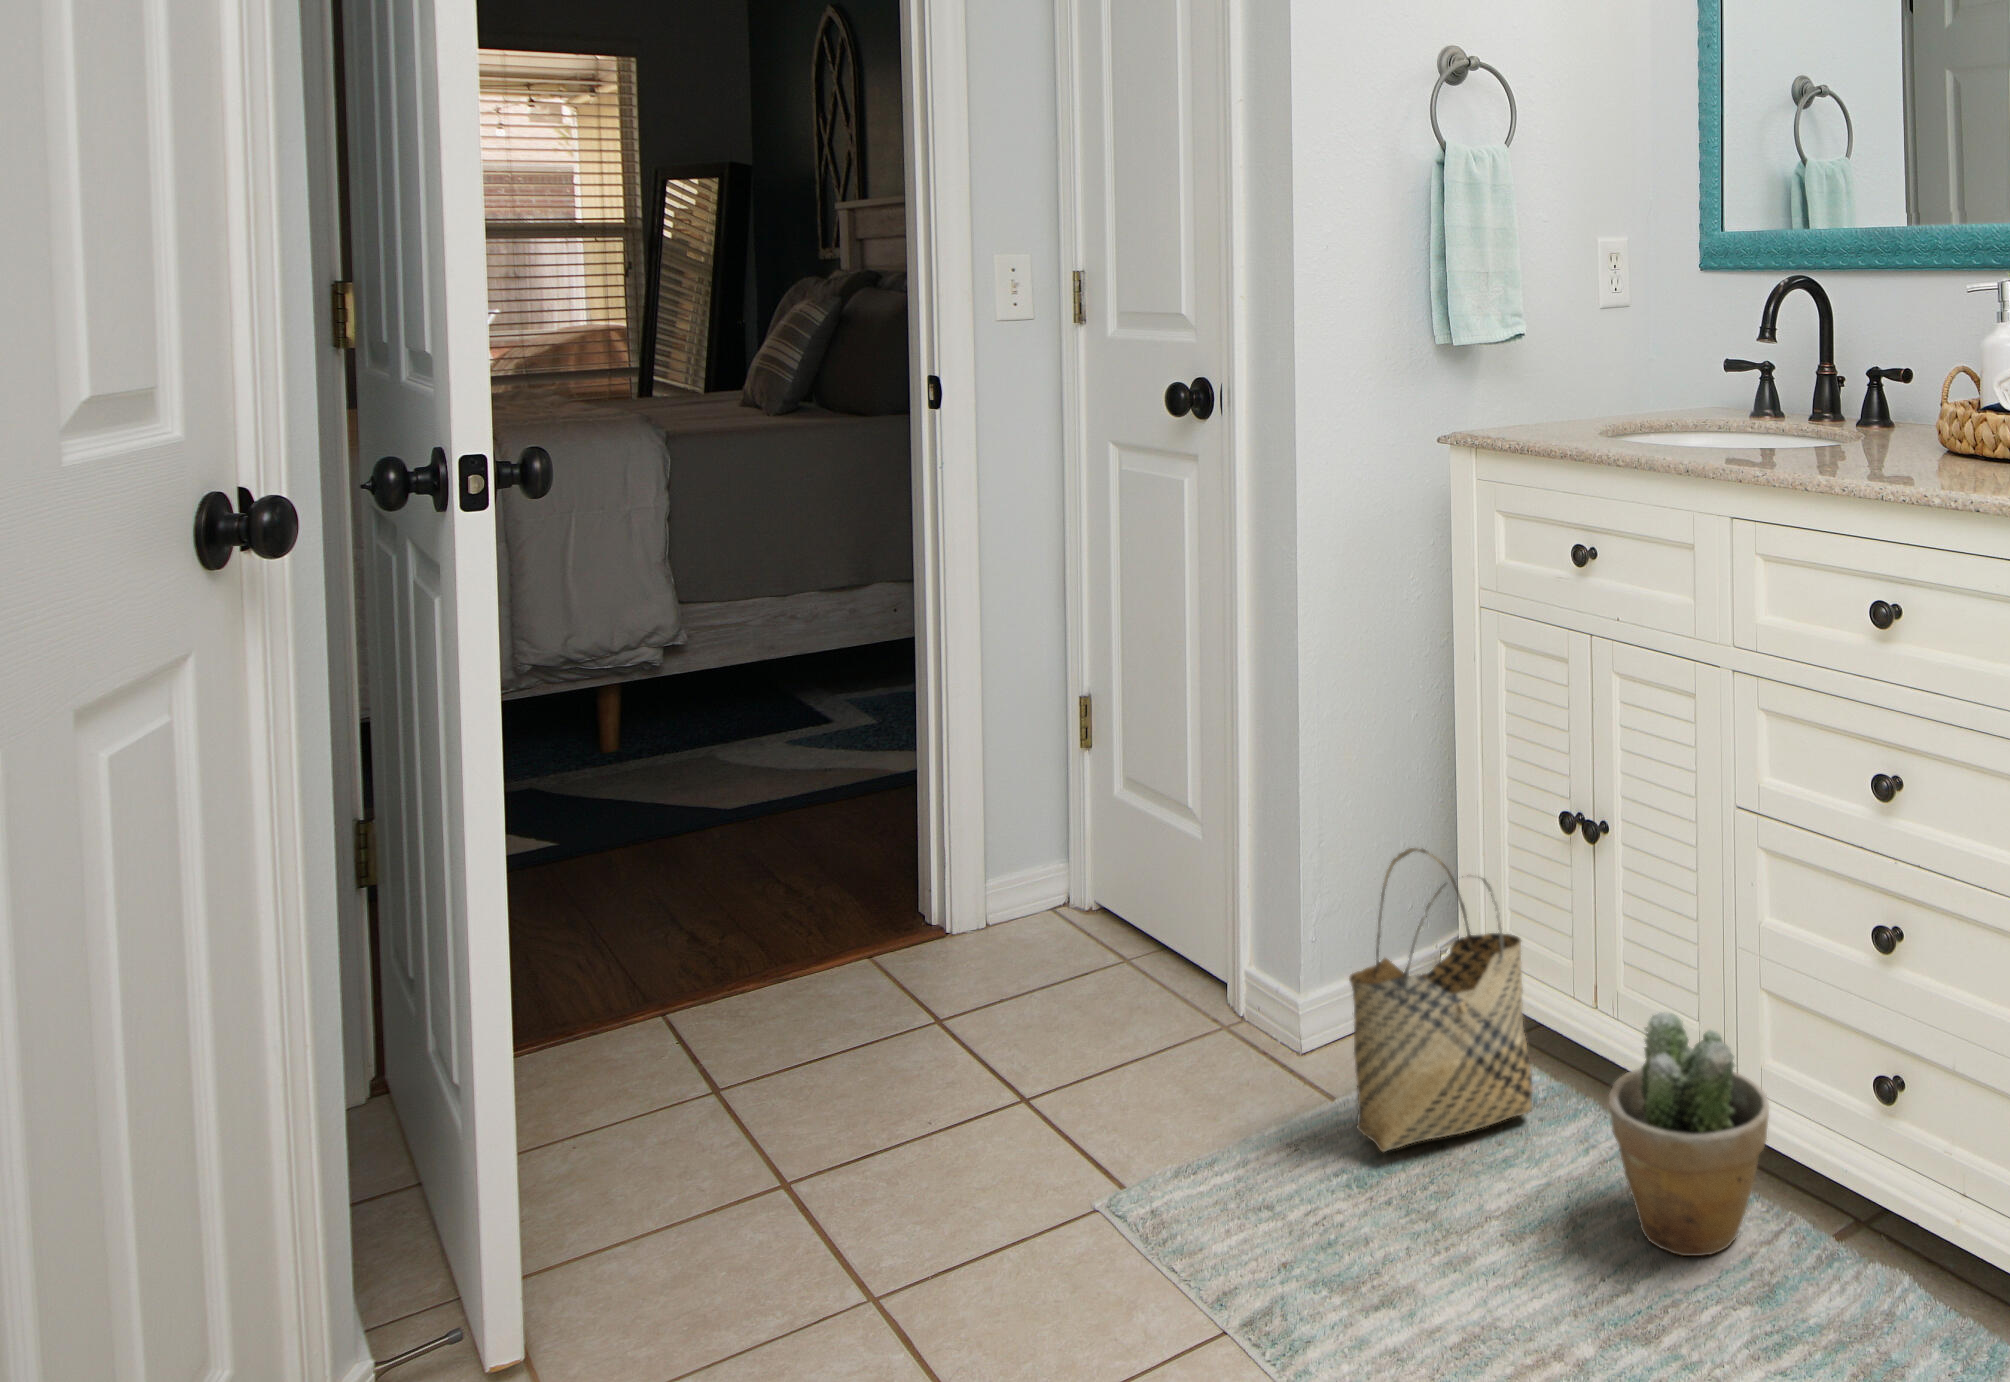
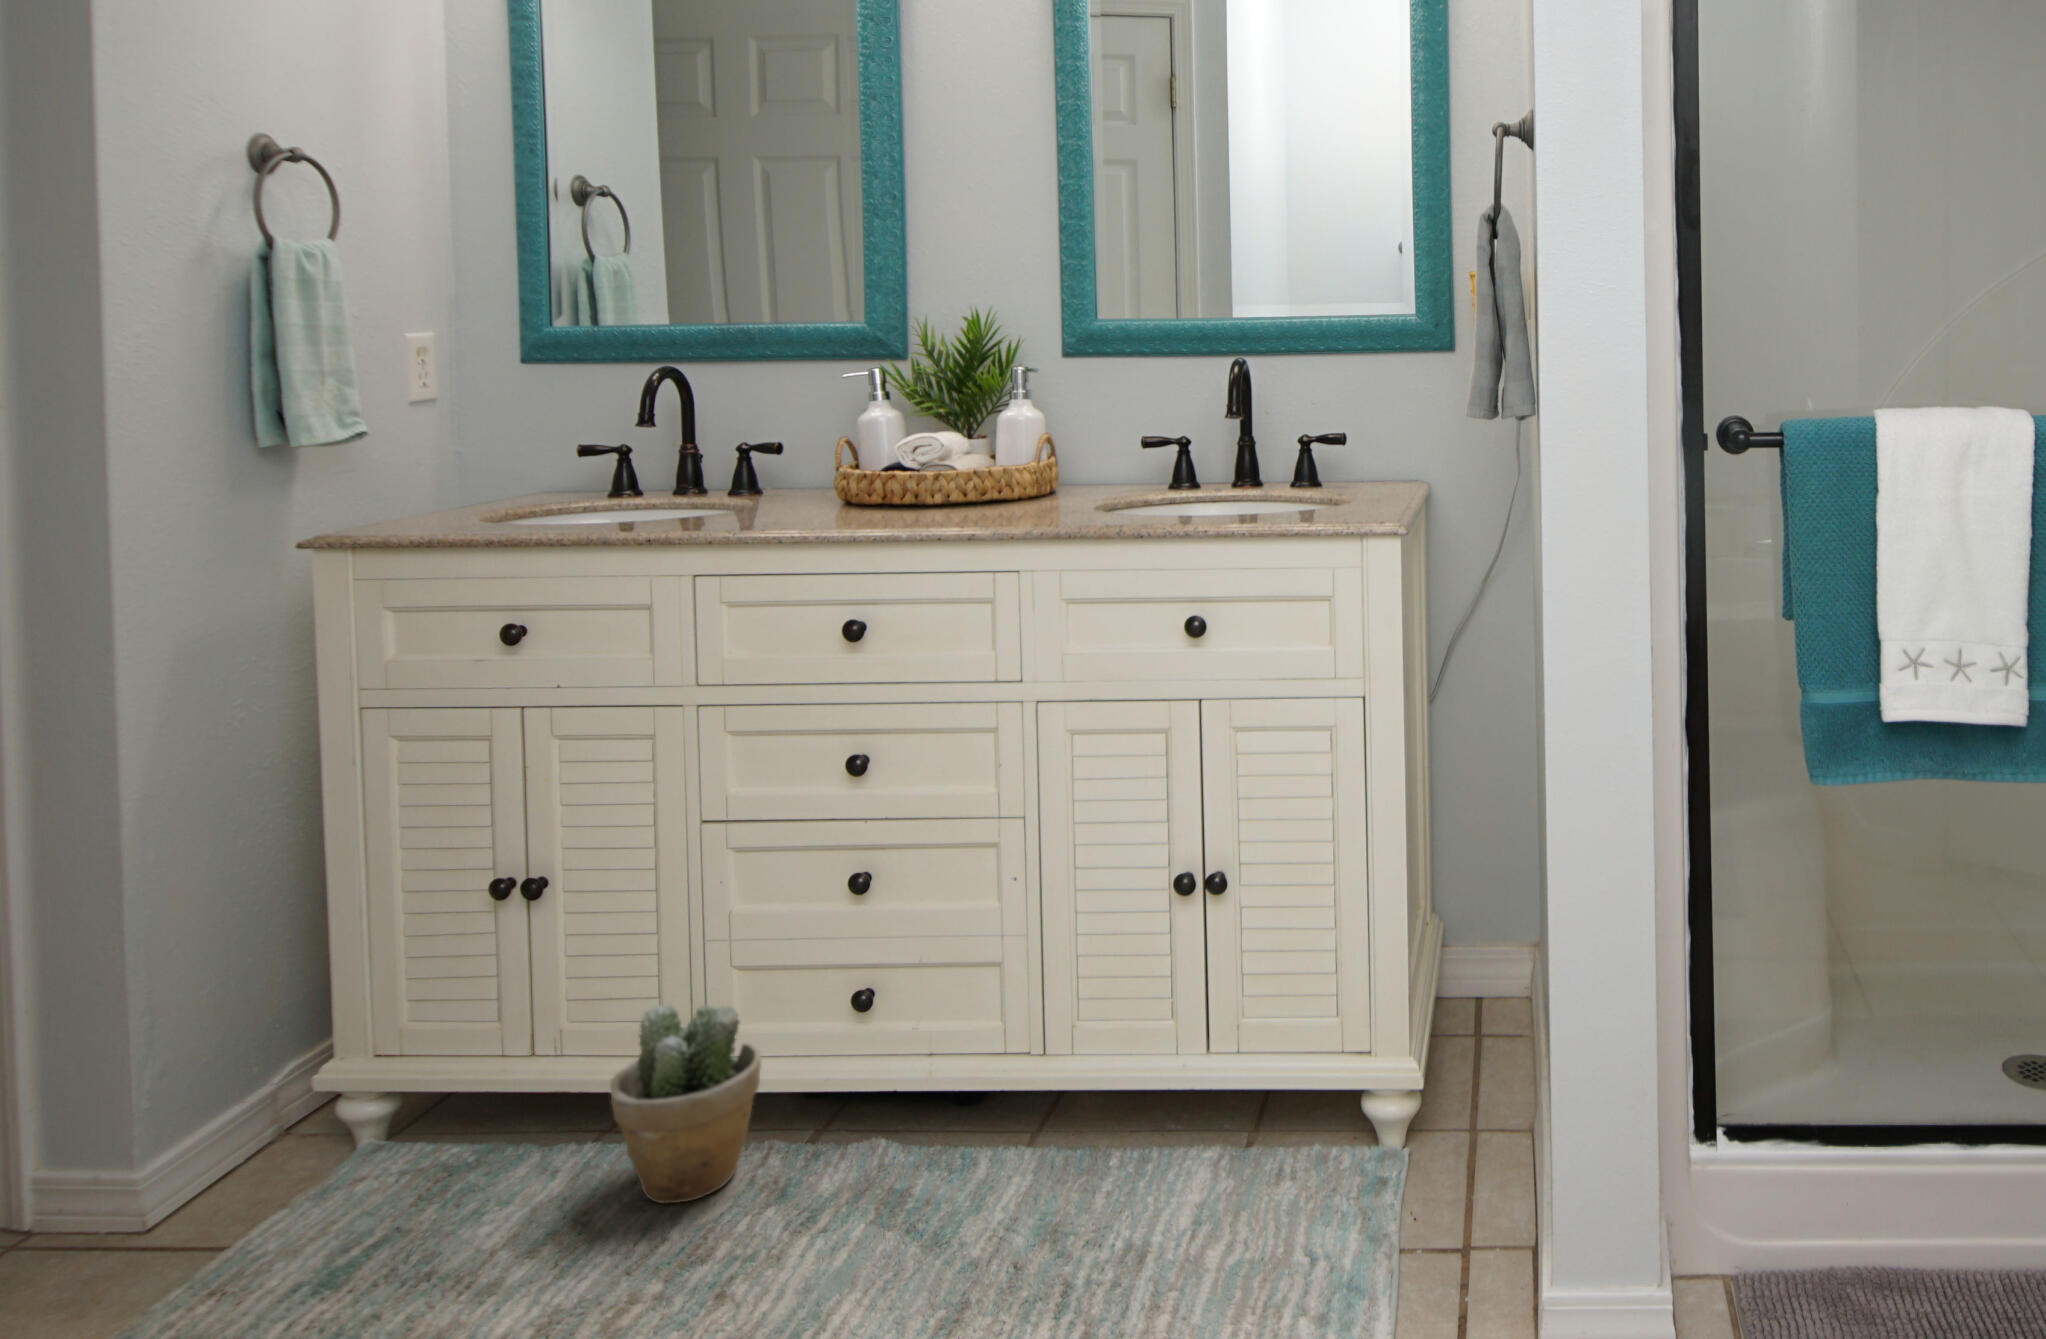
woven basket: present [1349,848,1533,1152] -> none [279,950,484,1253]

